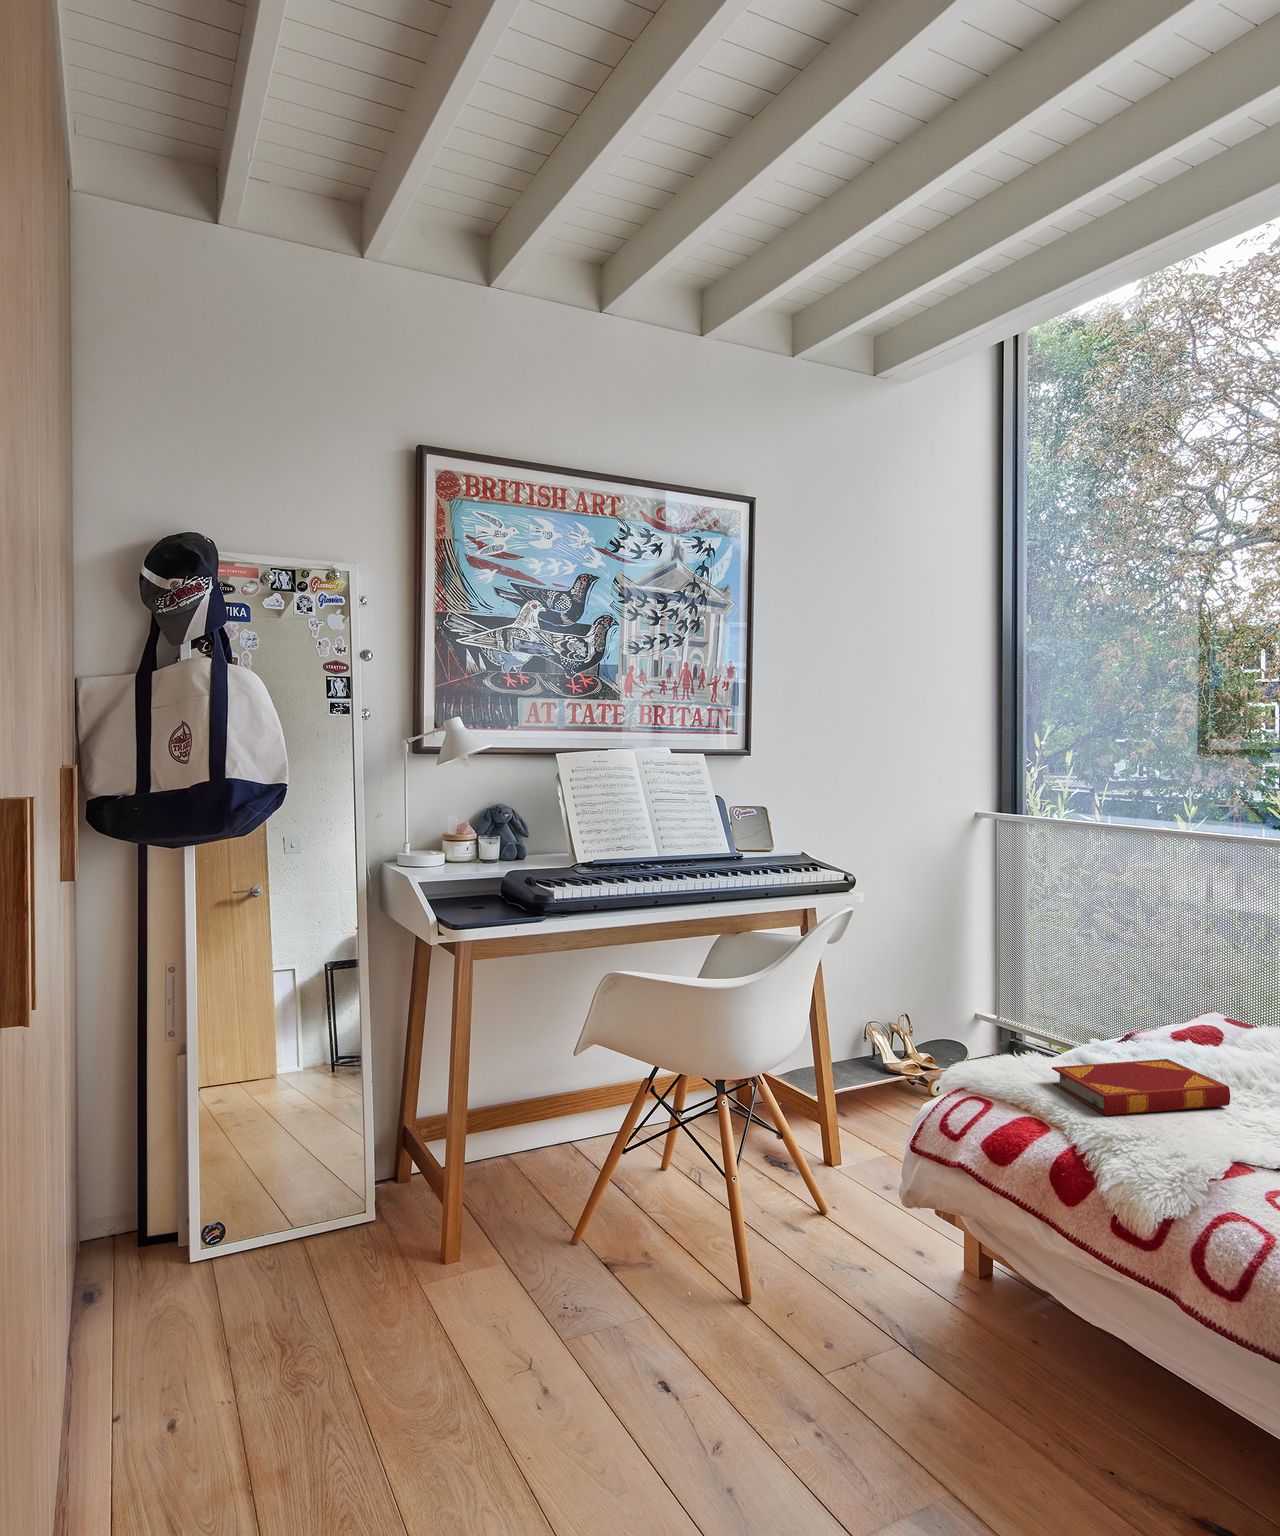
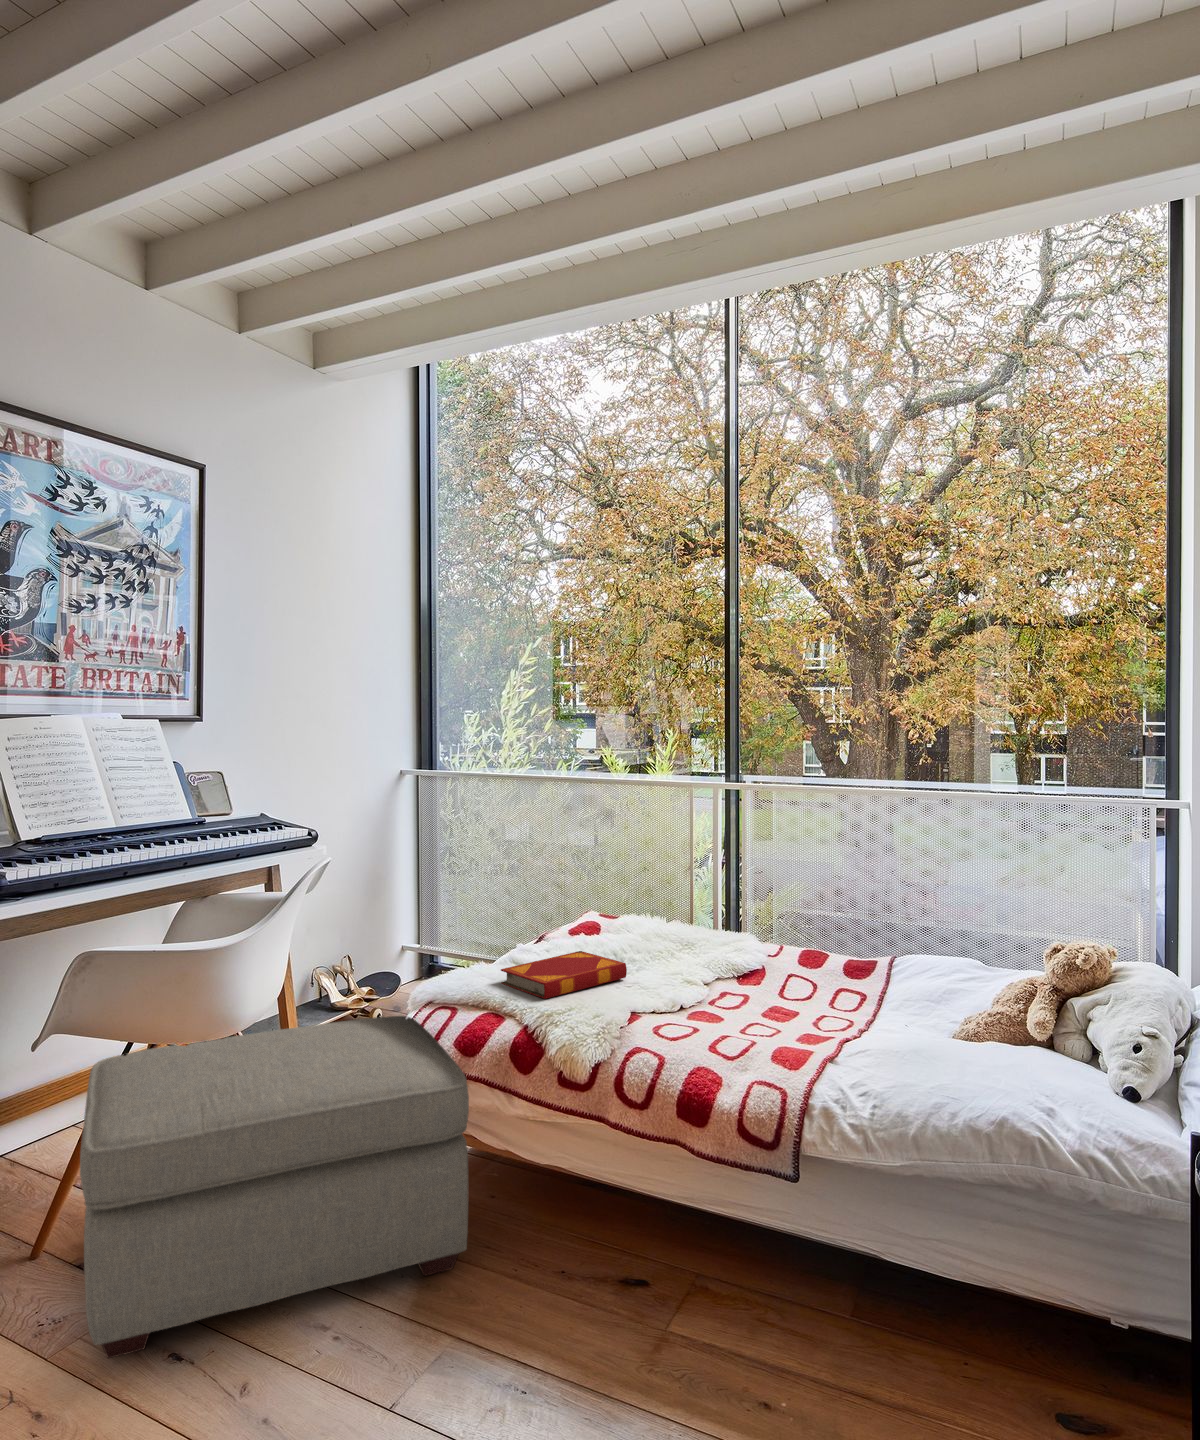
ottoman: none [580,1091,988,1419] -> present [80,1016,469,1358]

